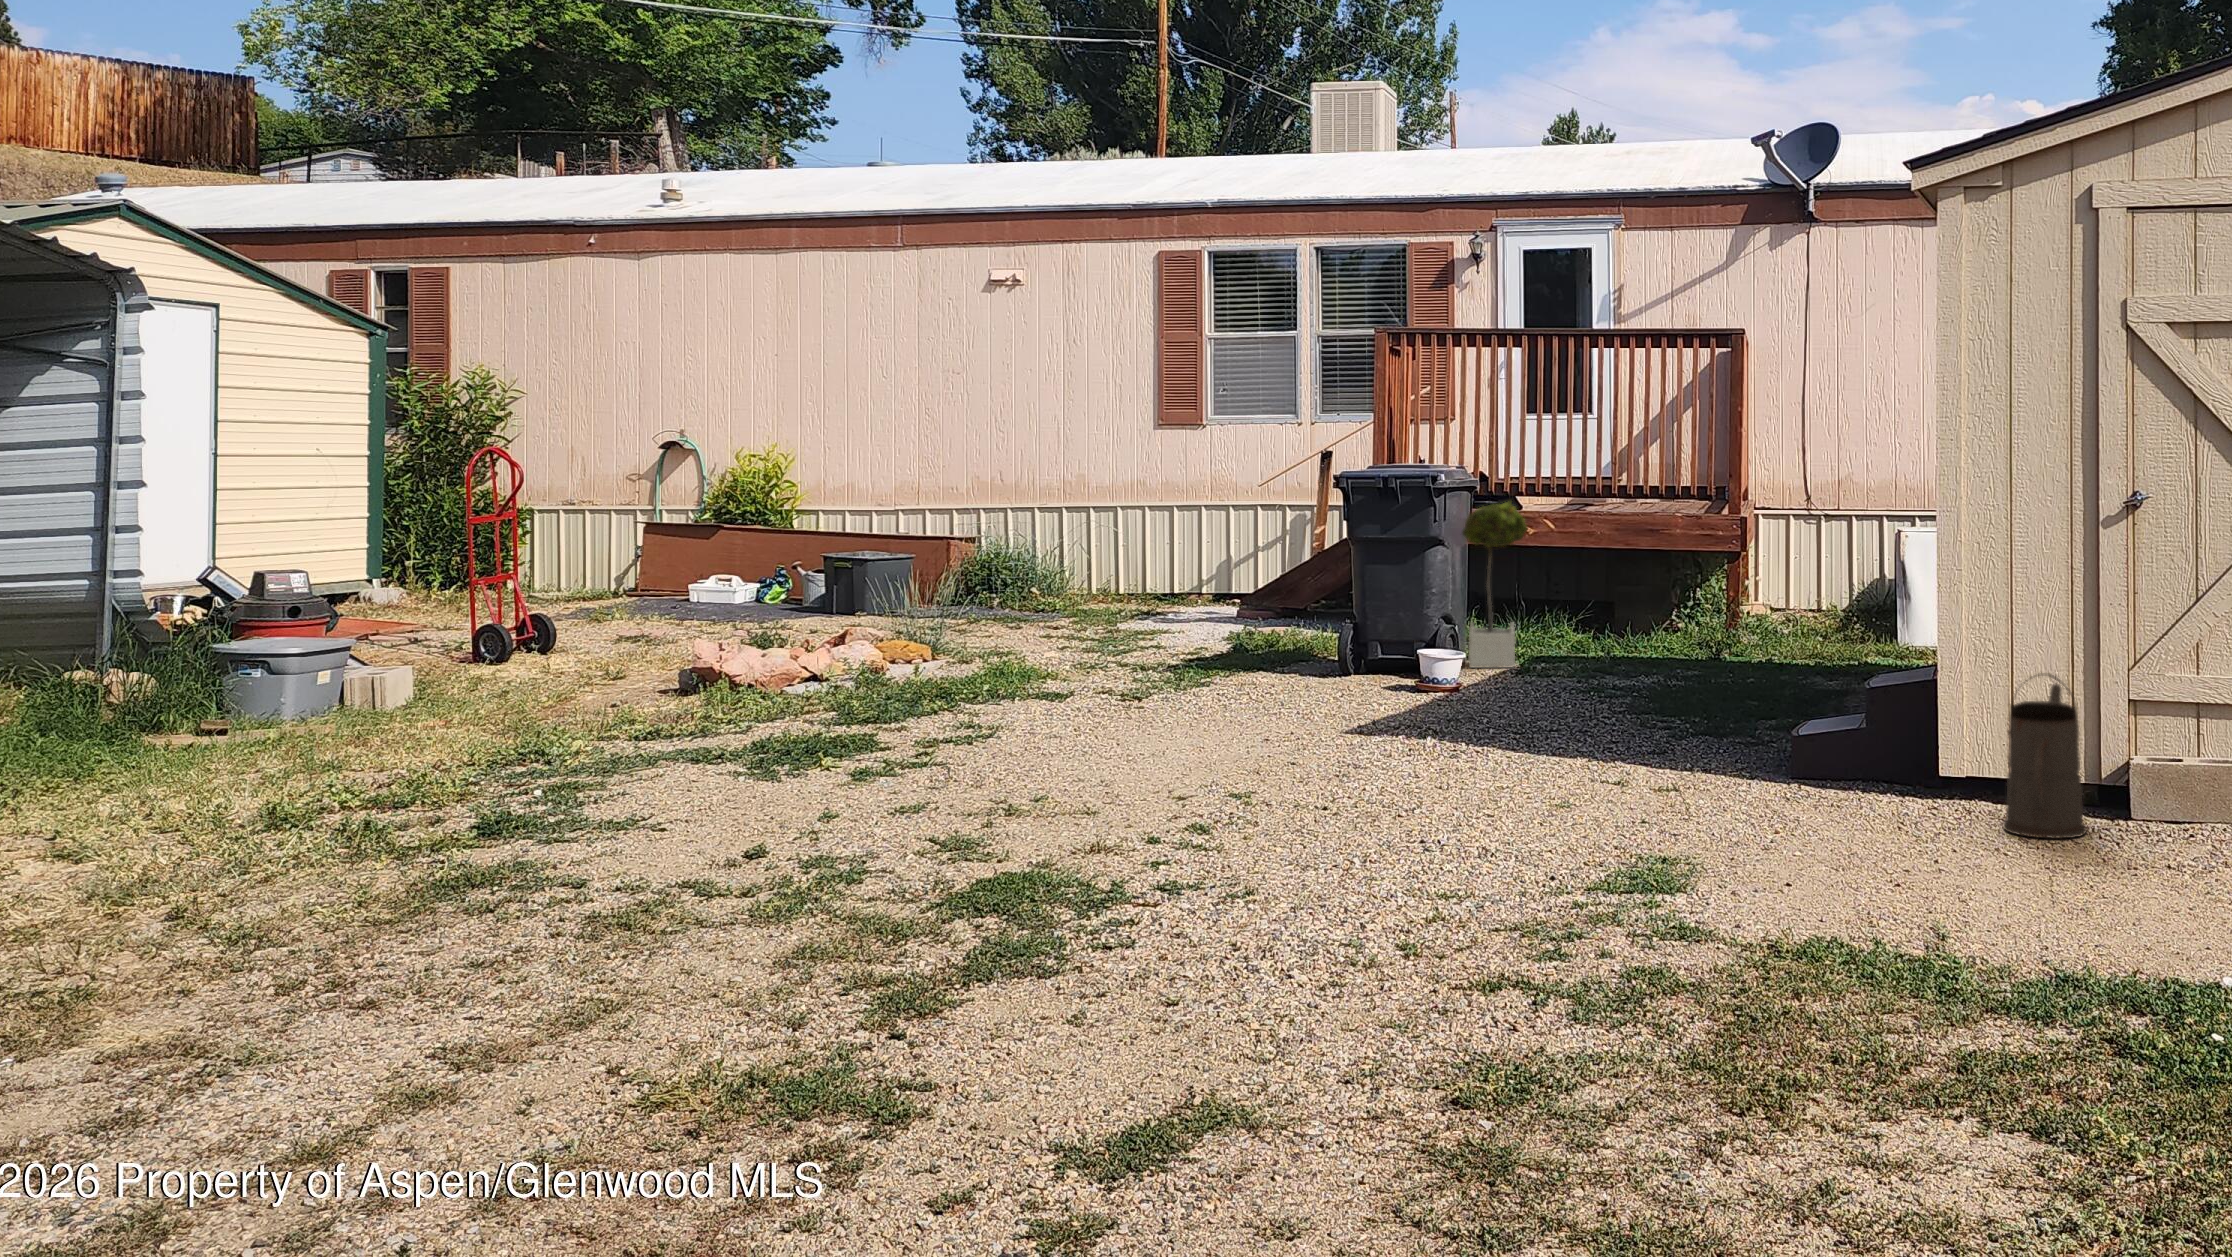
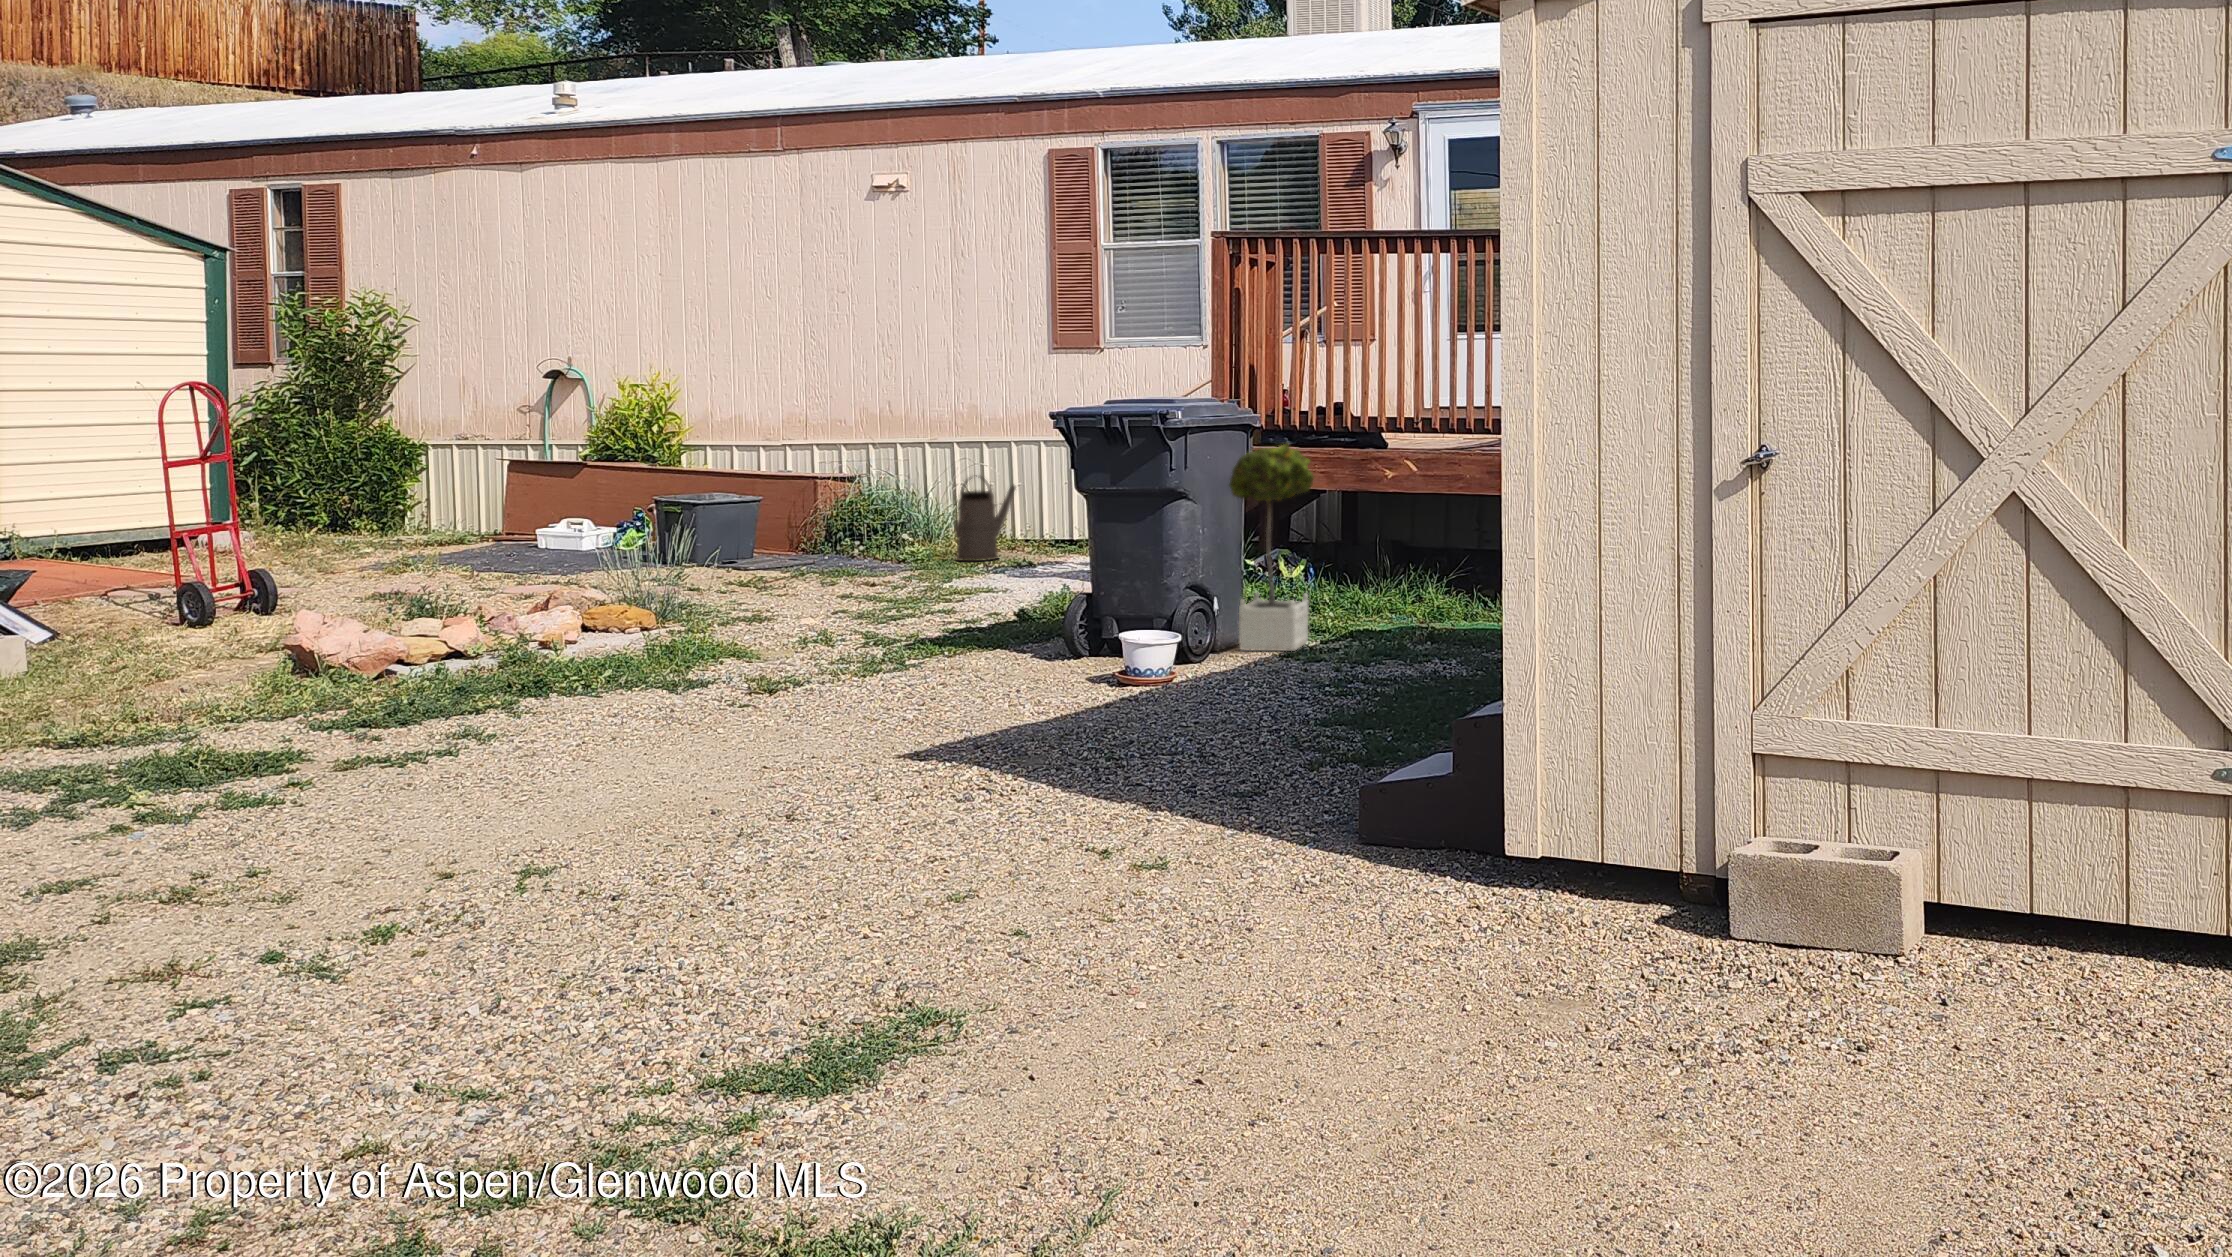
watering can: present [2003,674,2087,838] -> present [955,475,1016,561]

